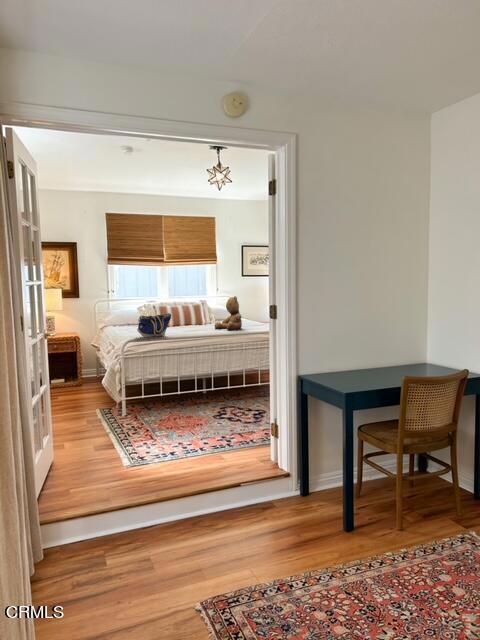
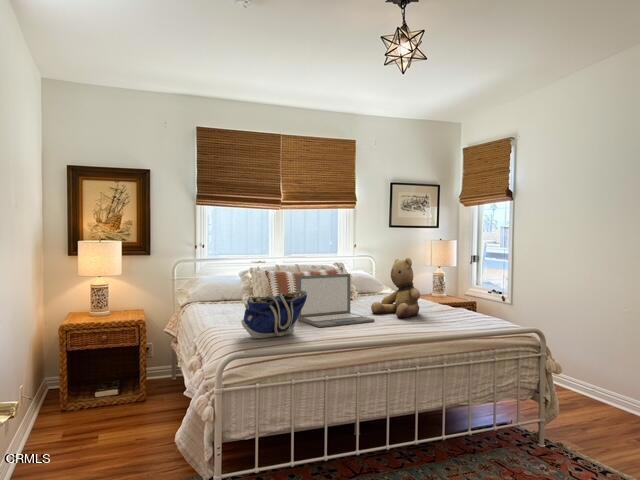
laptop: none [169,306,213,334] -> present [297,274,375,327]

